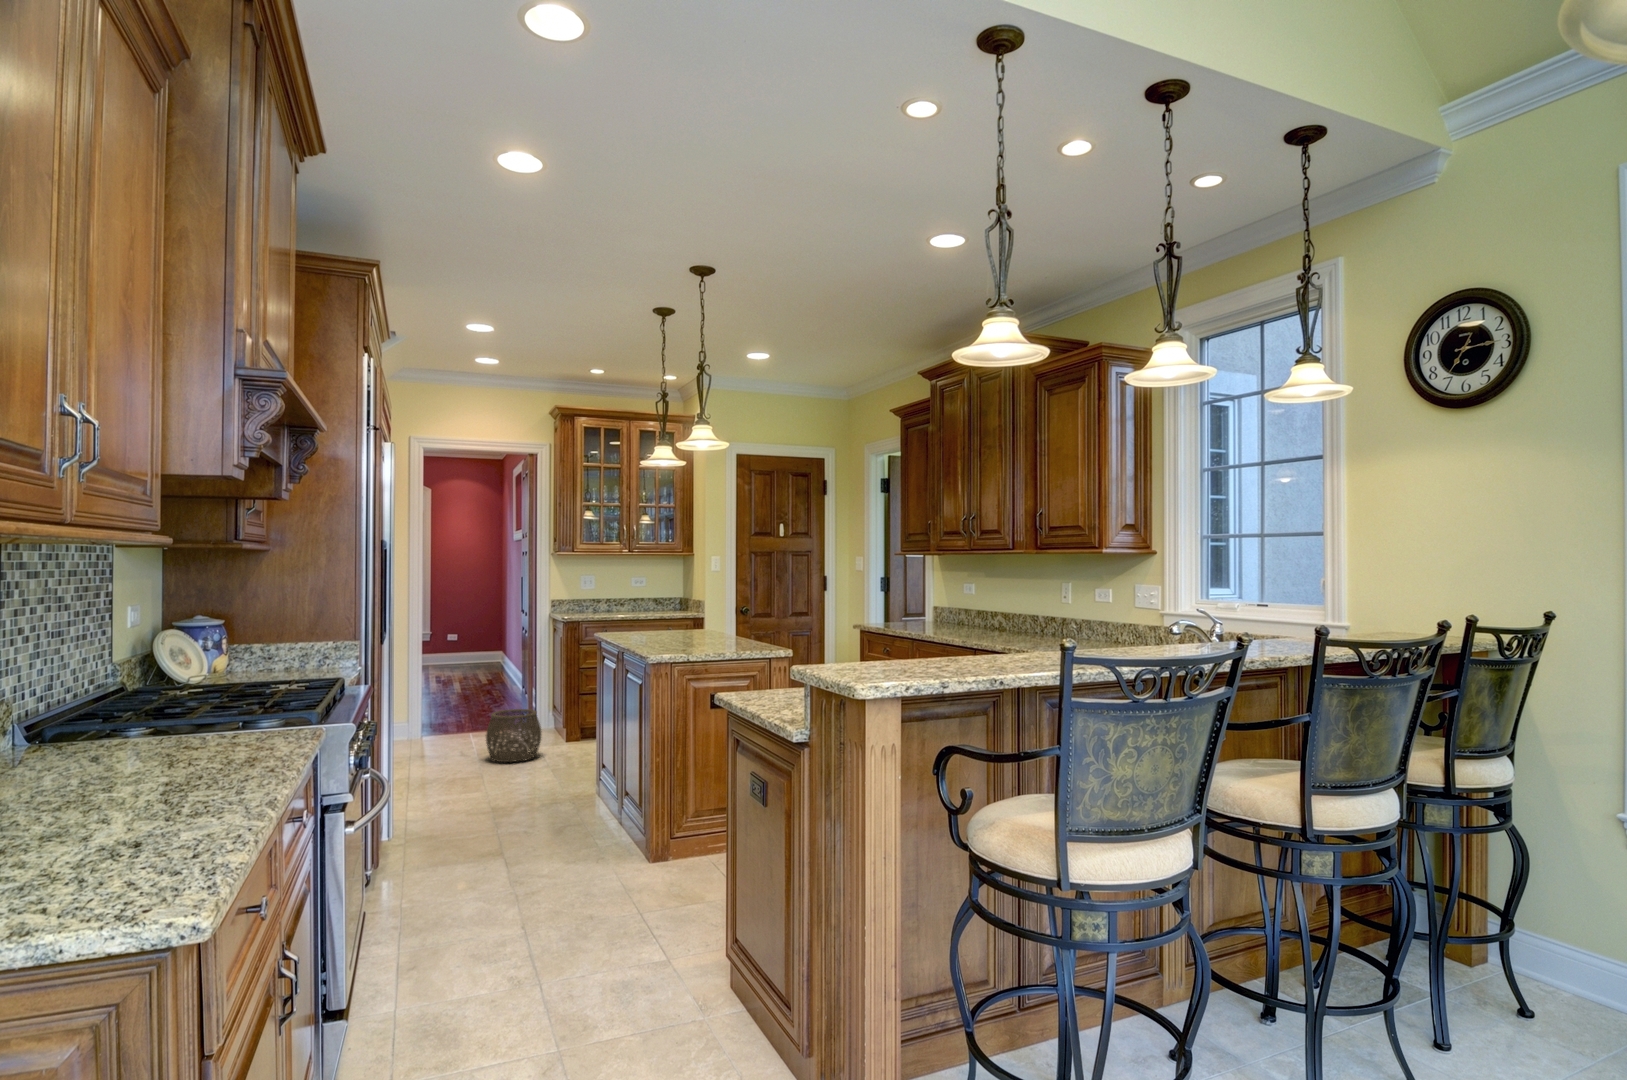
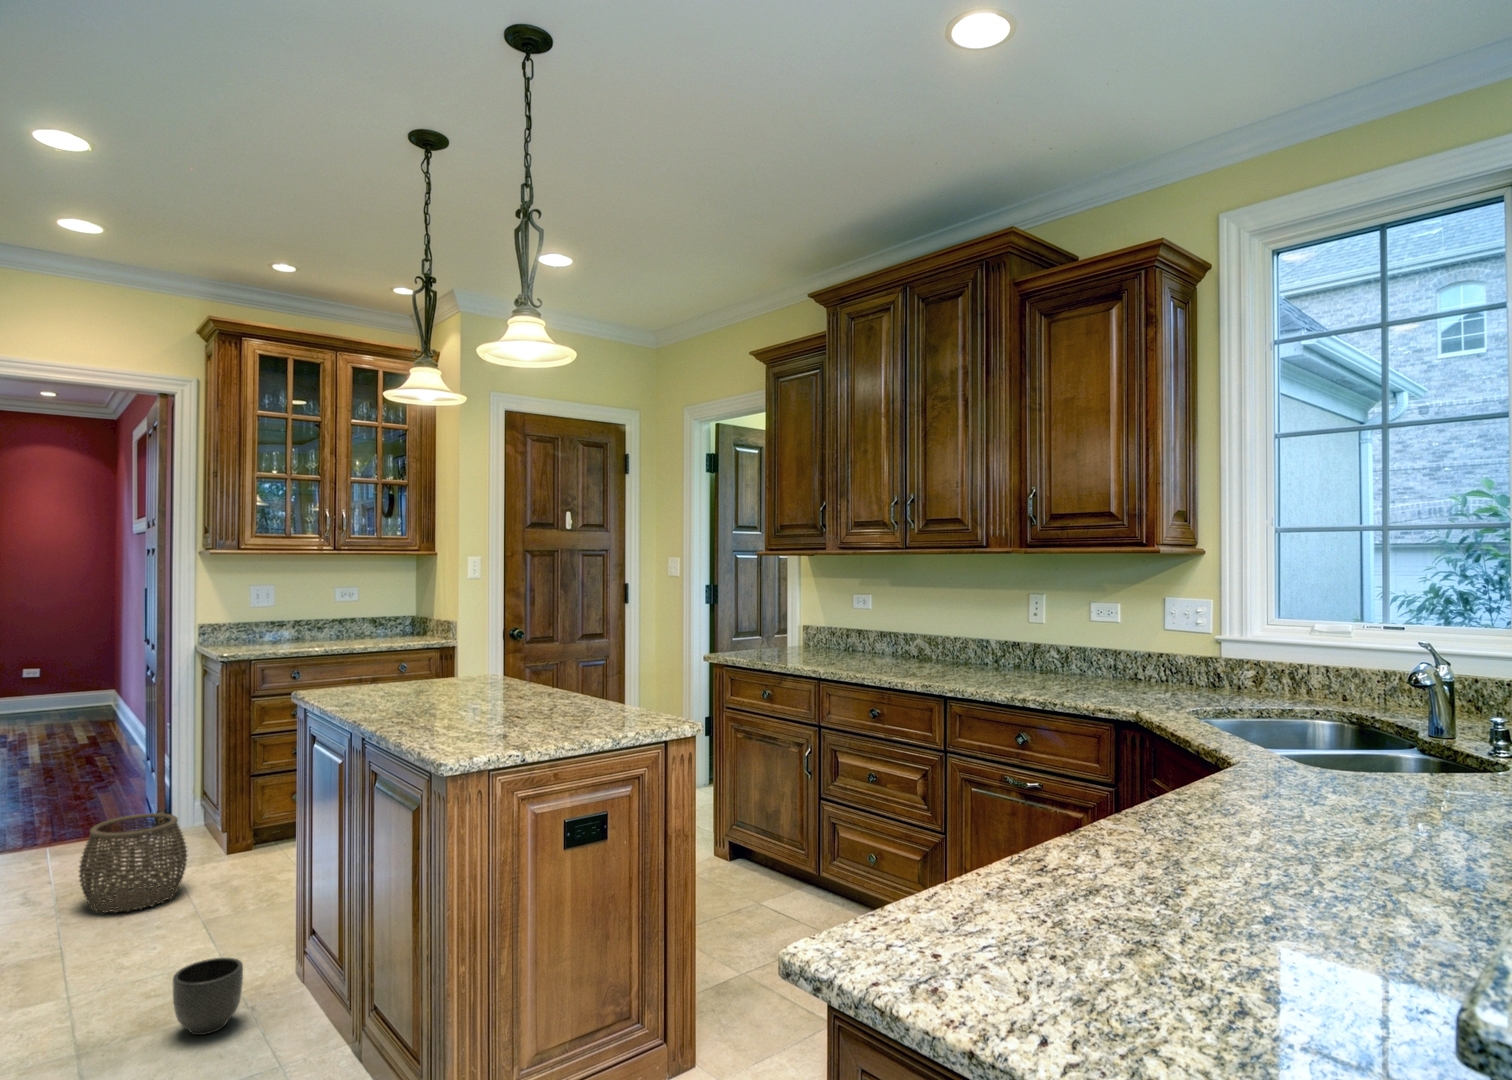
planter: none [532,775,566,812] -> present [173,958,243,1035]

